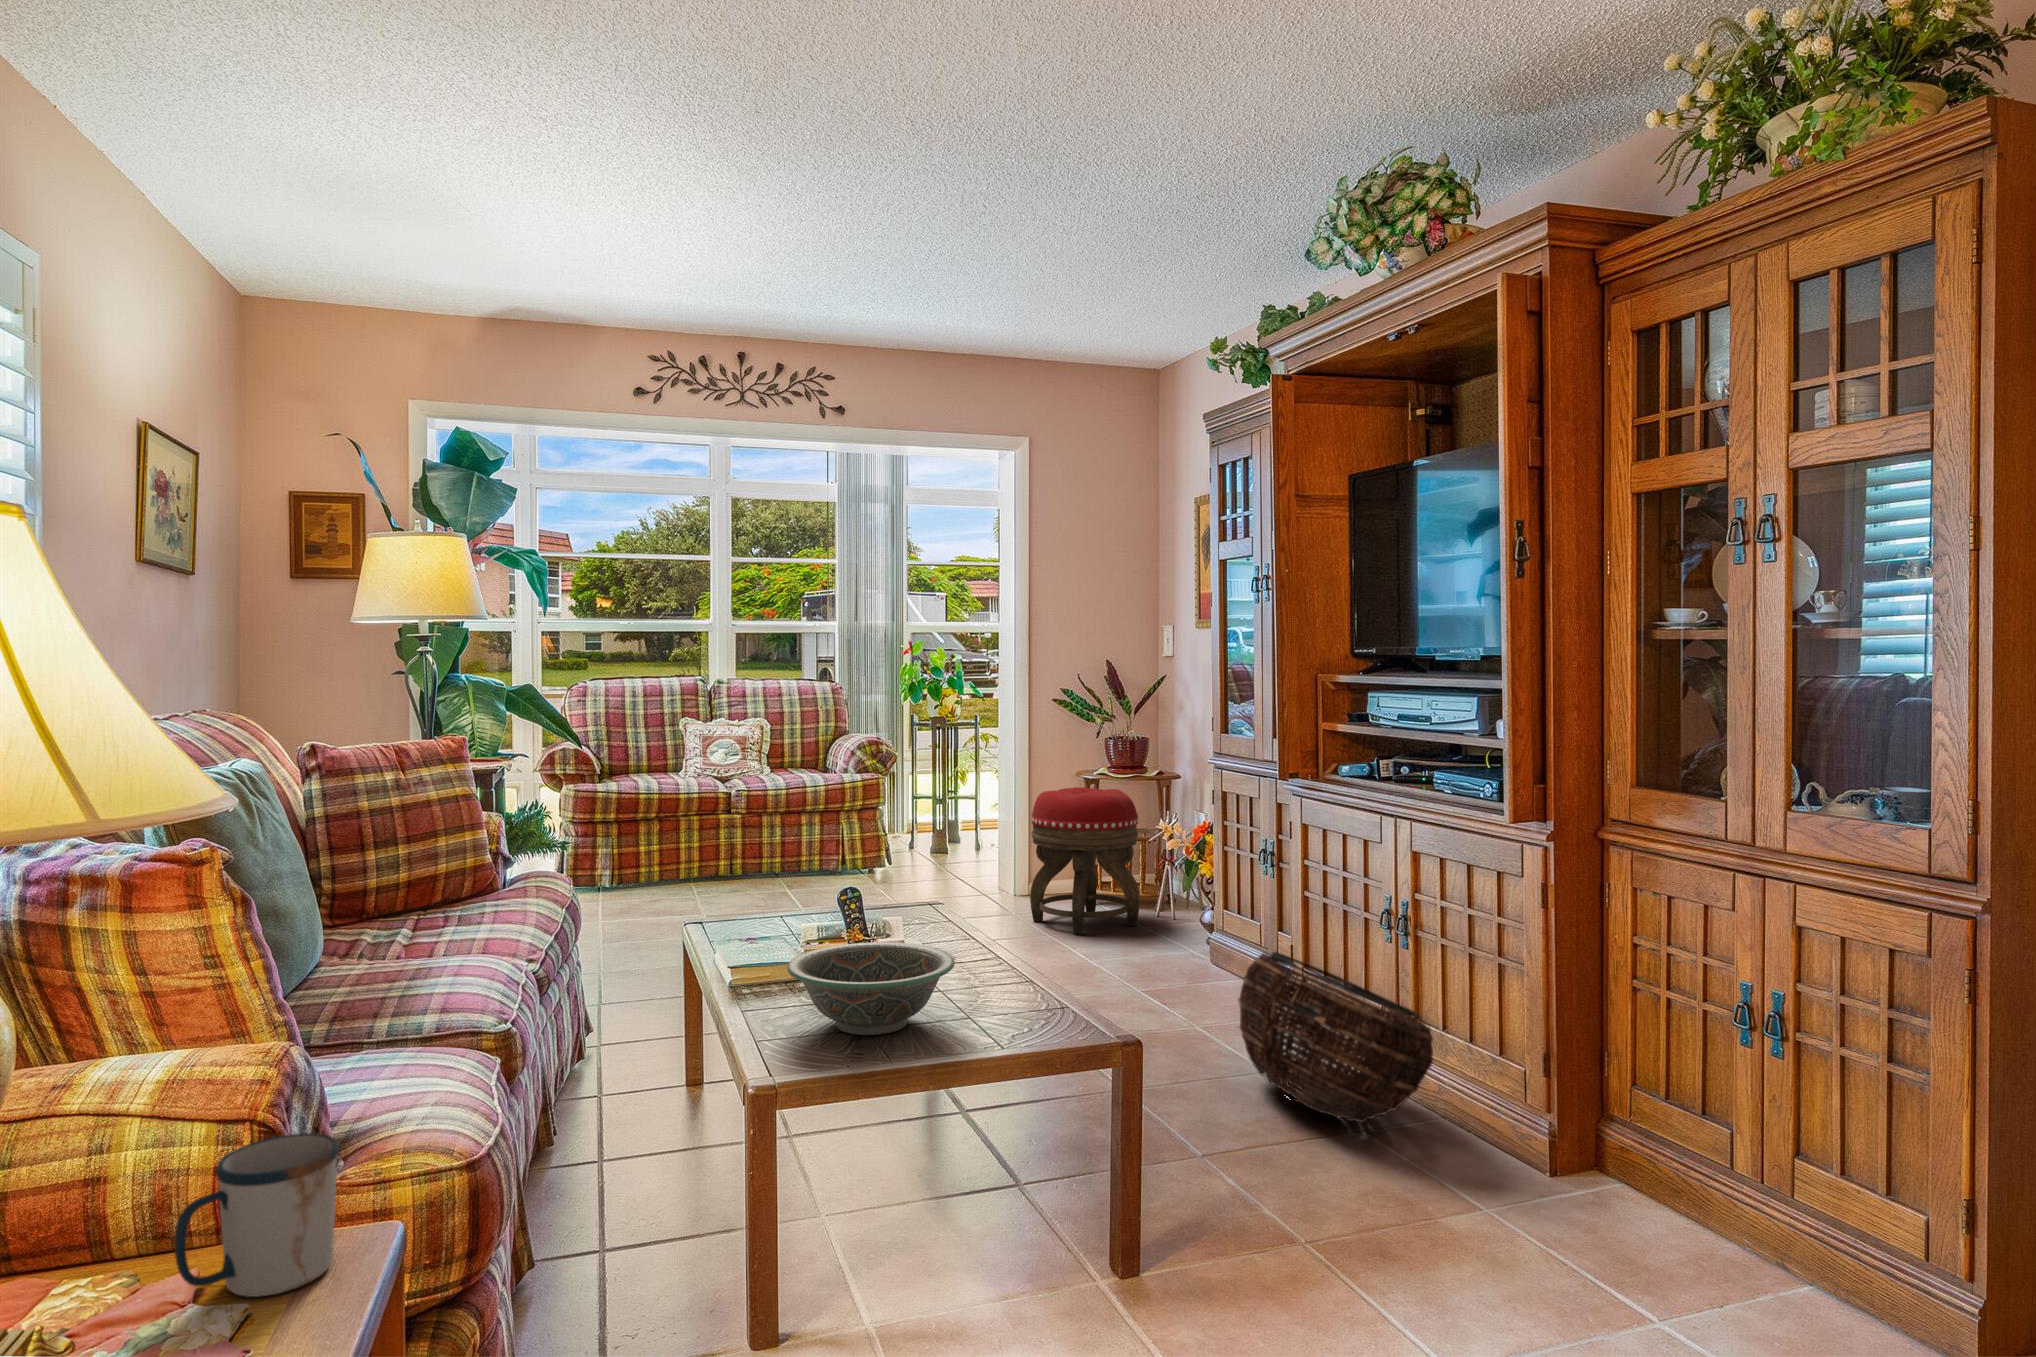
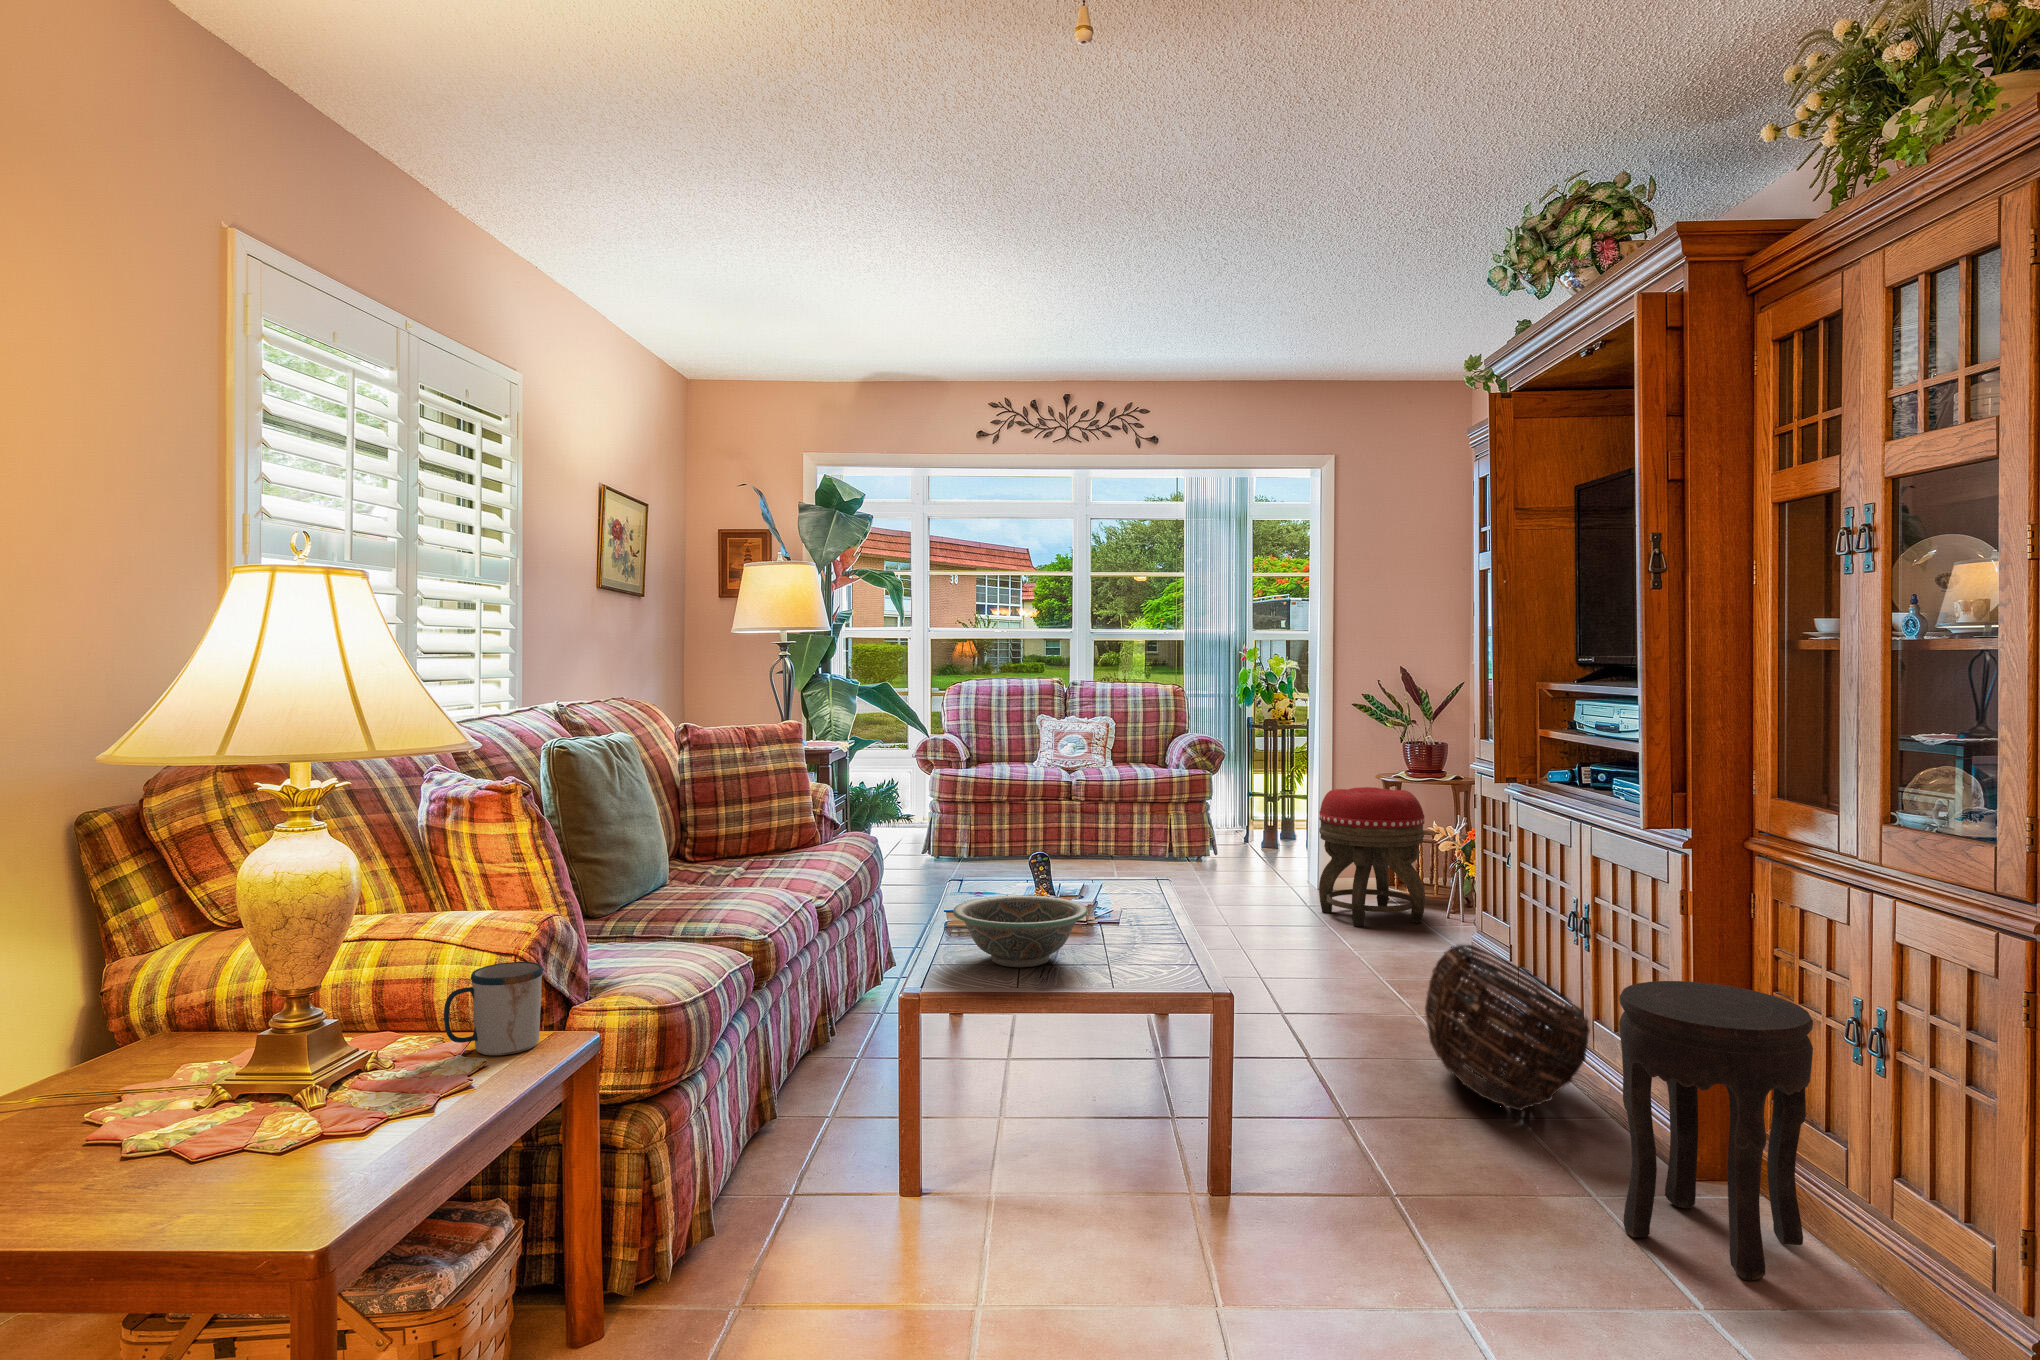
side table: none [1518,977,1707,1276] -> present [1619,981,1813,1281]

